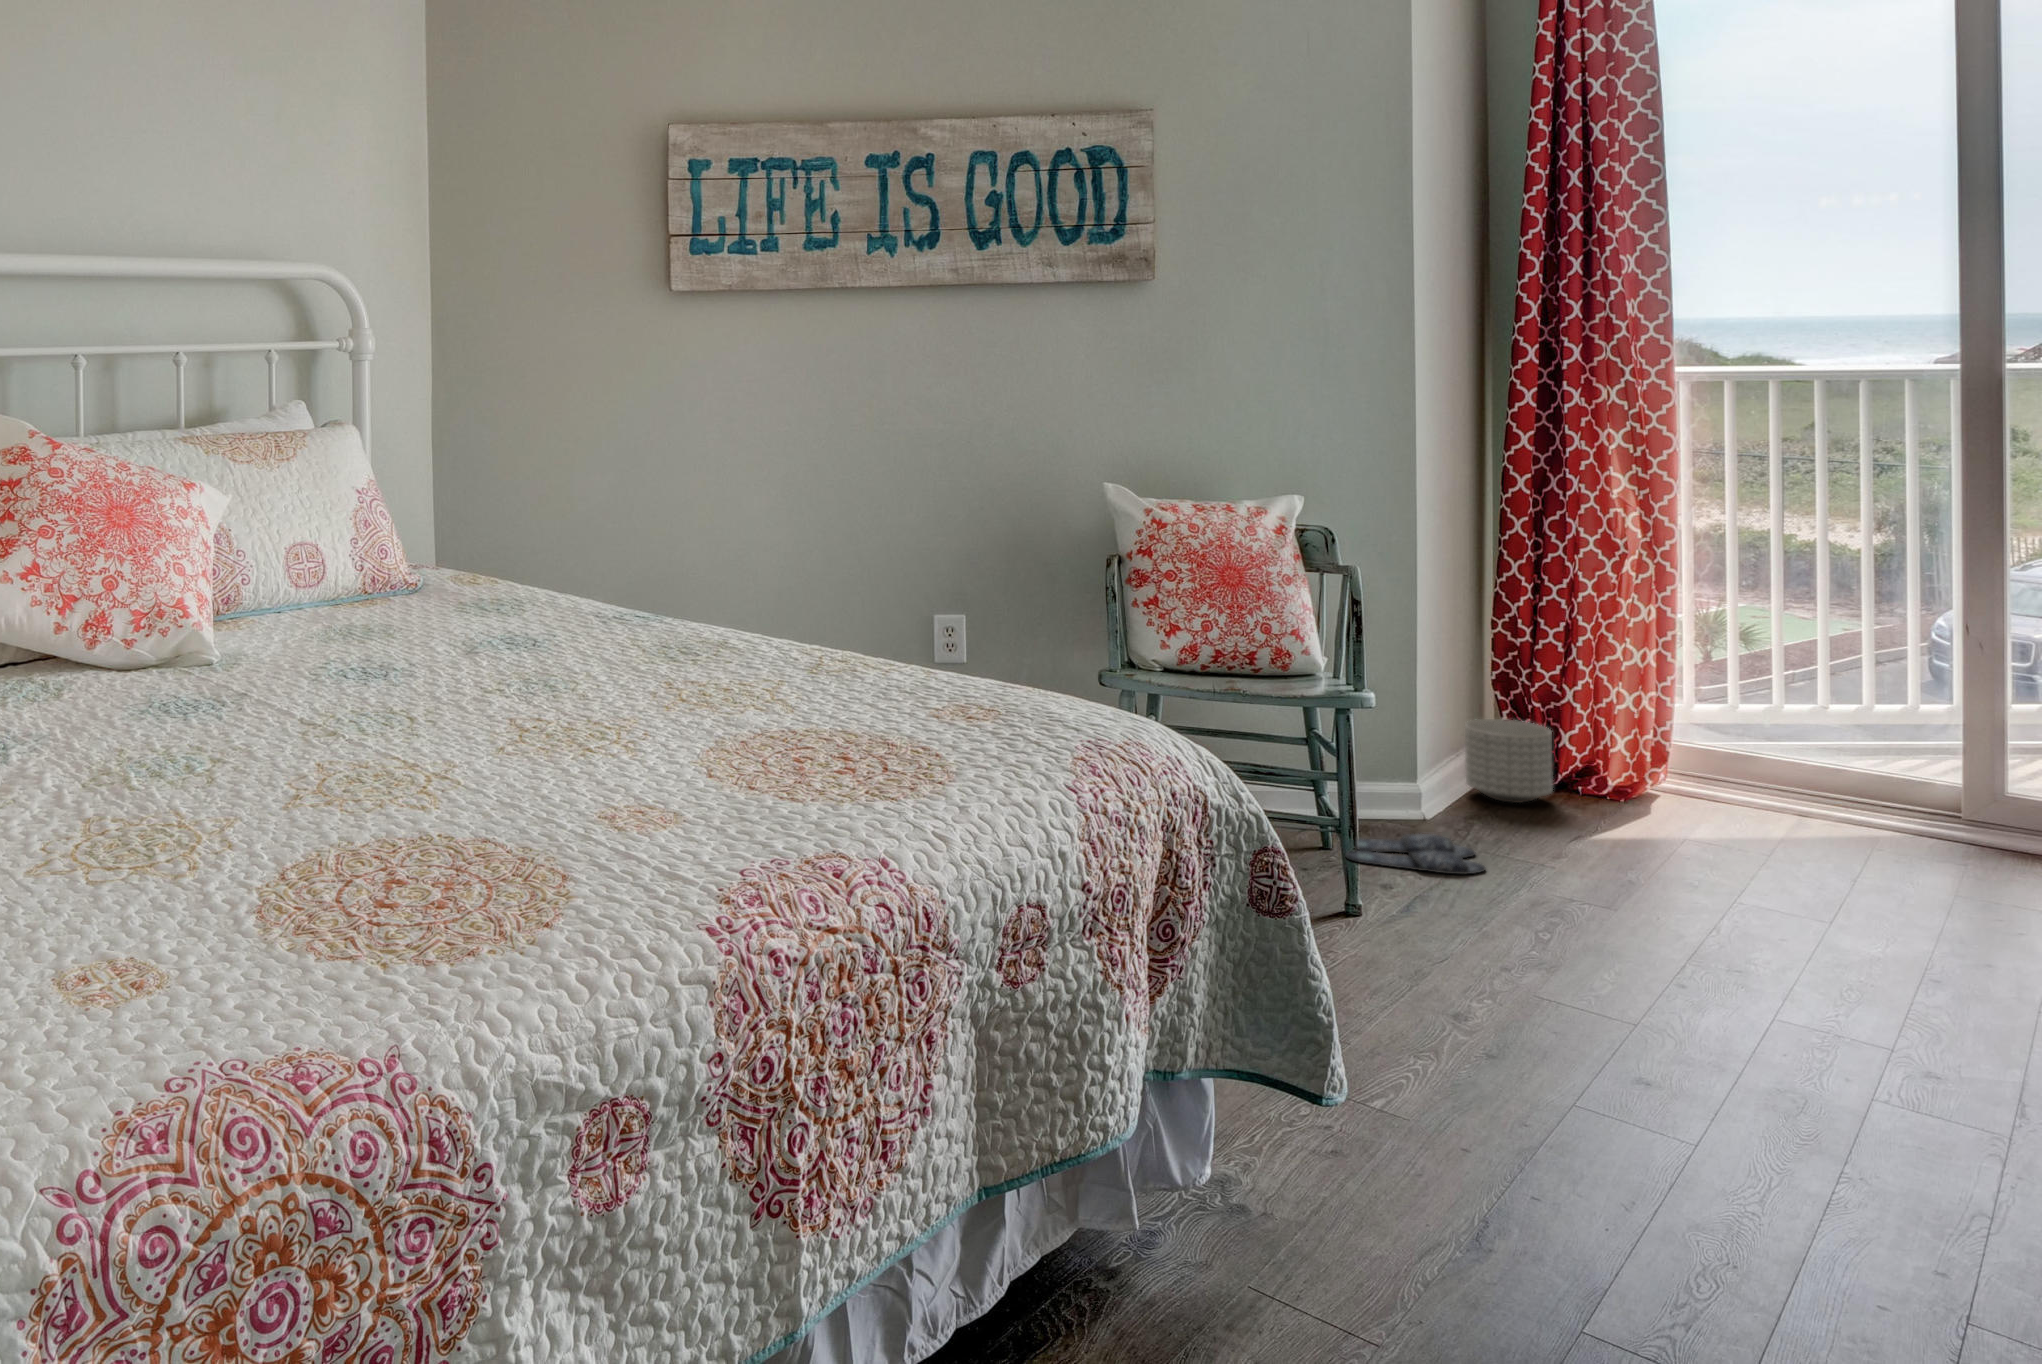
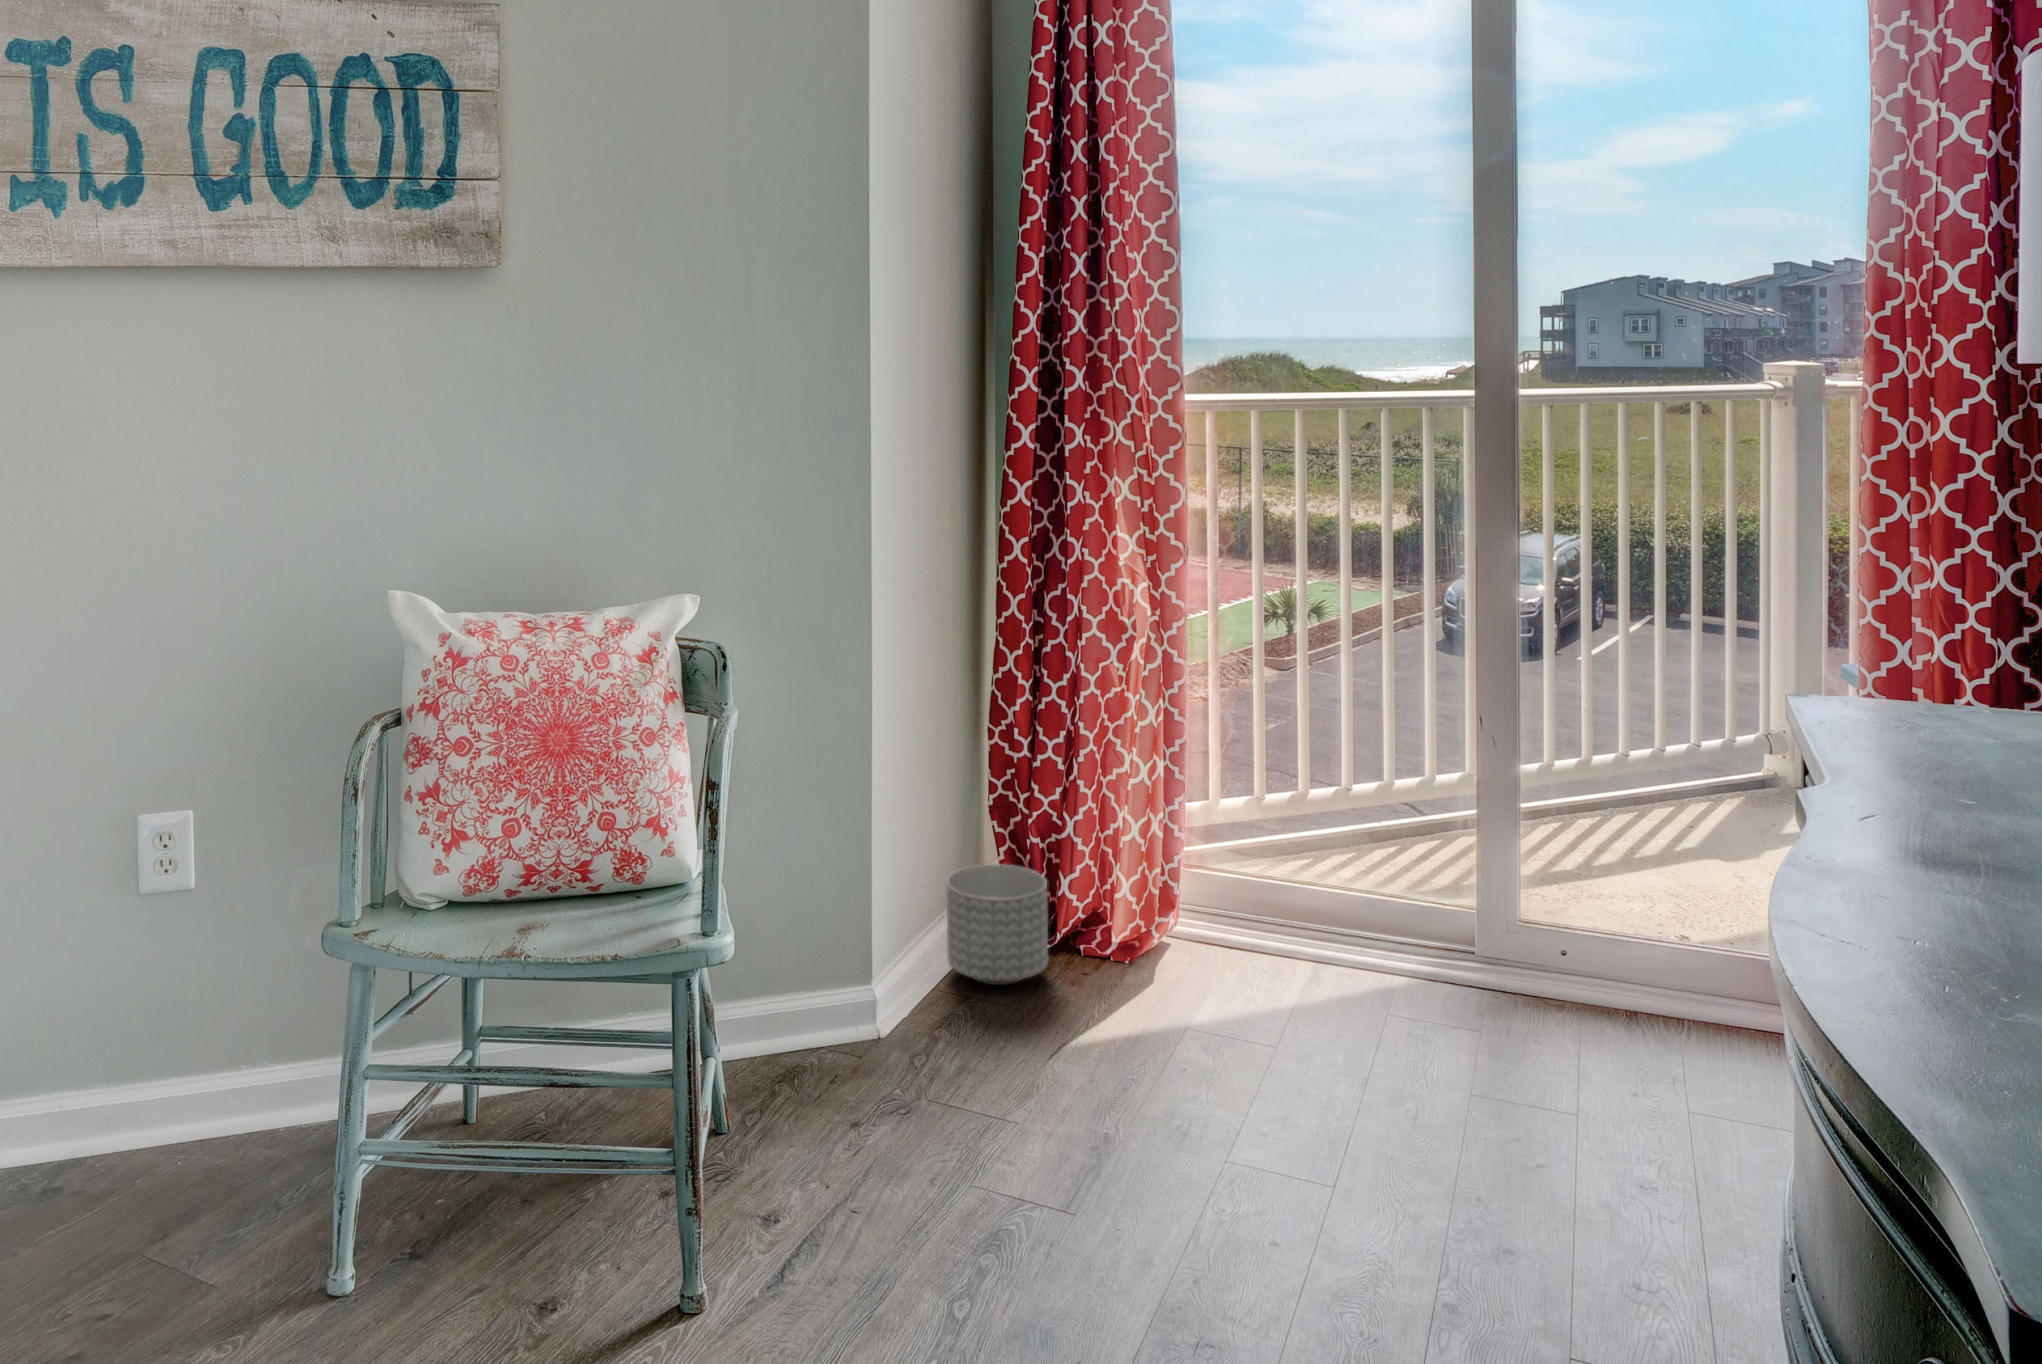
slippers: present [1346,834,1485,875] -> none [744,1083,931,1171]

